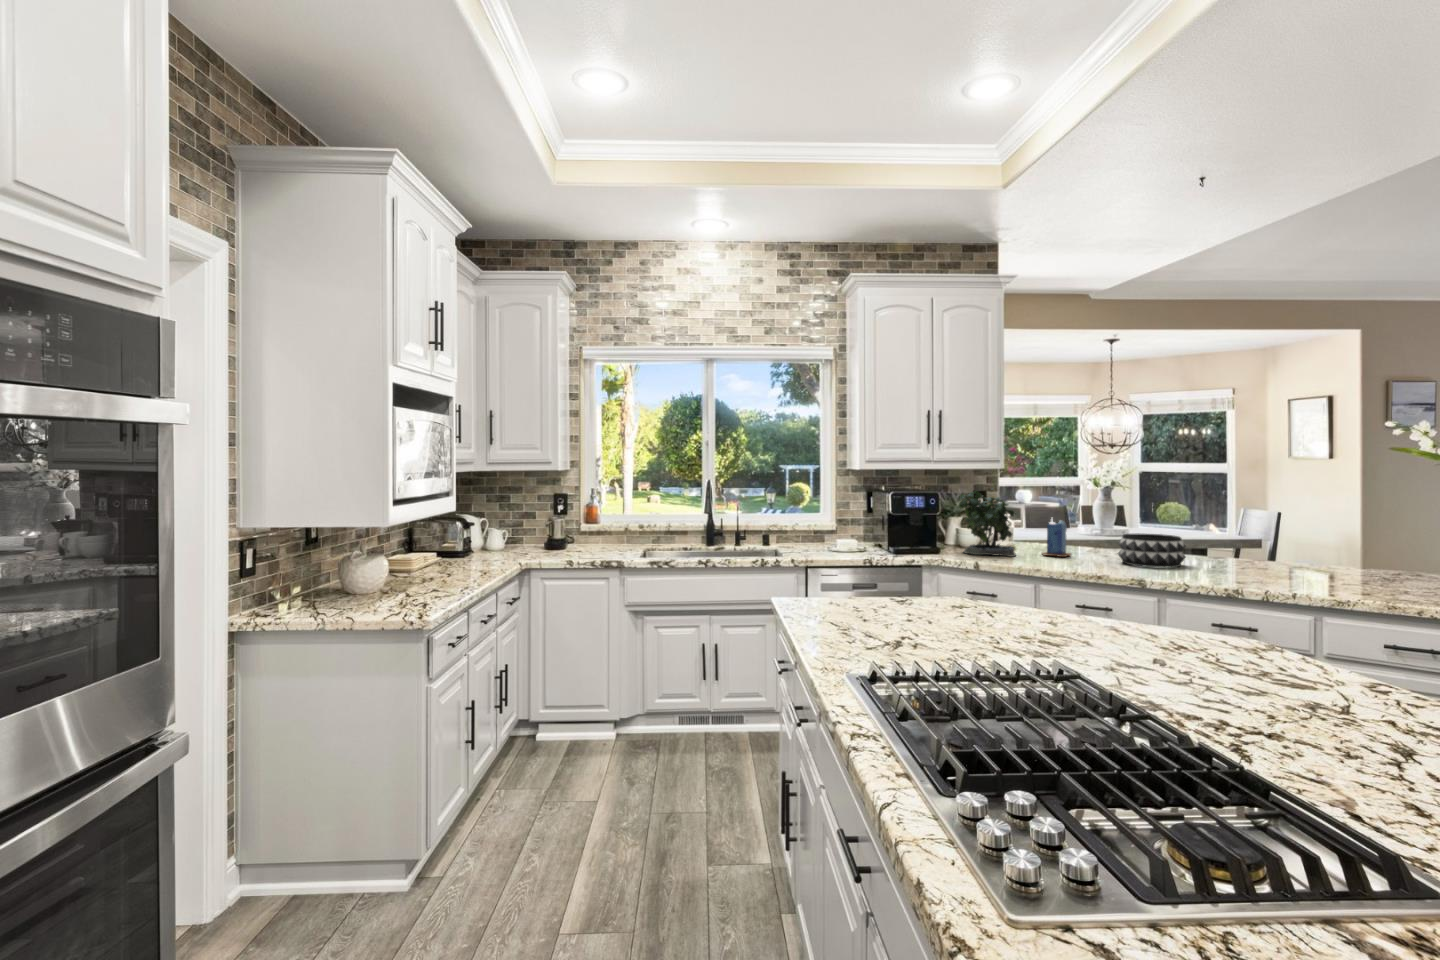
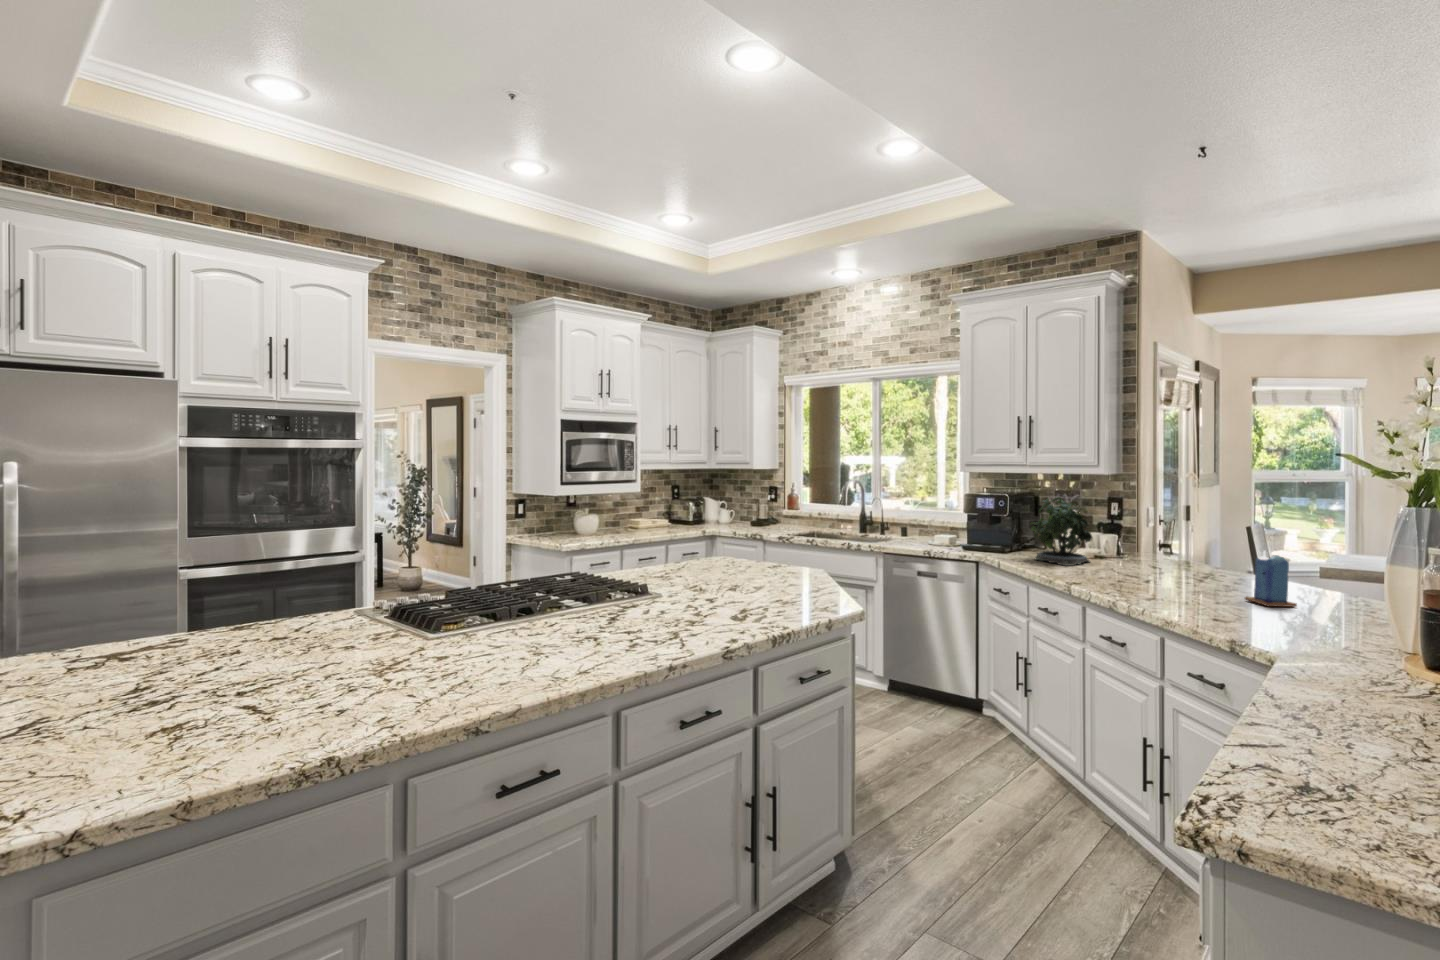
candle: present [1042,519,1071,557] -> present [1245,551,1297,607]
decorative bowl: present [1118,533,1186,567] -> none [1133,553,1215,595]

